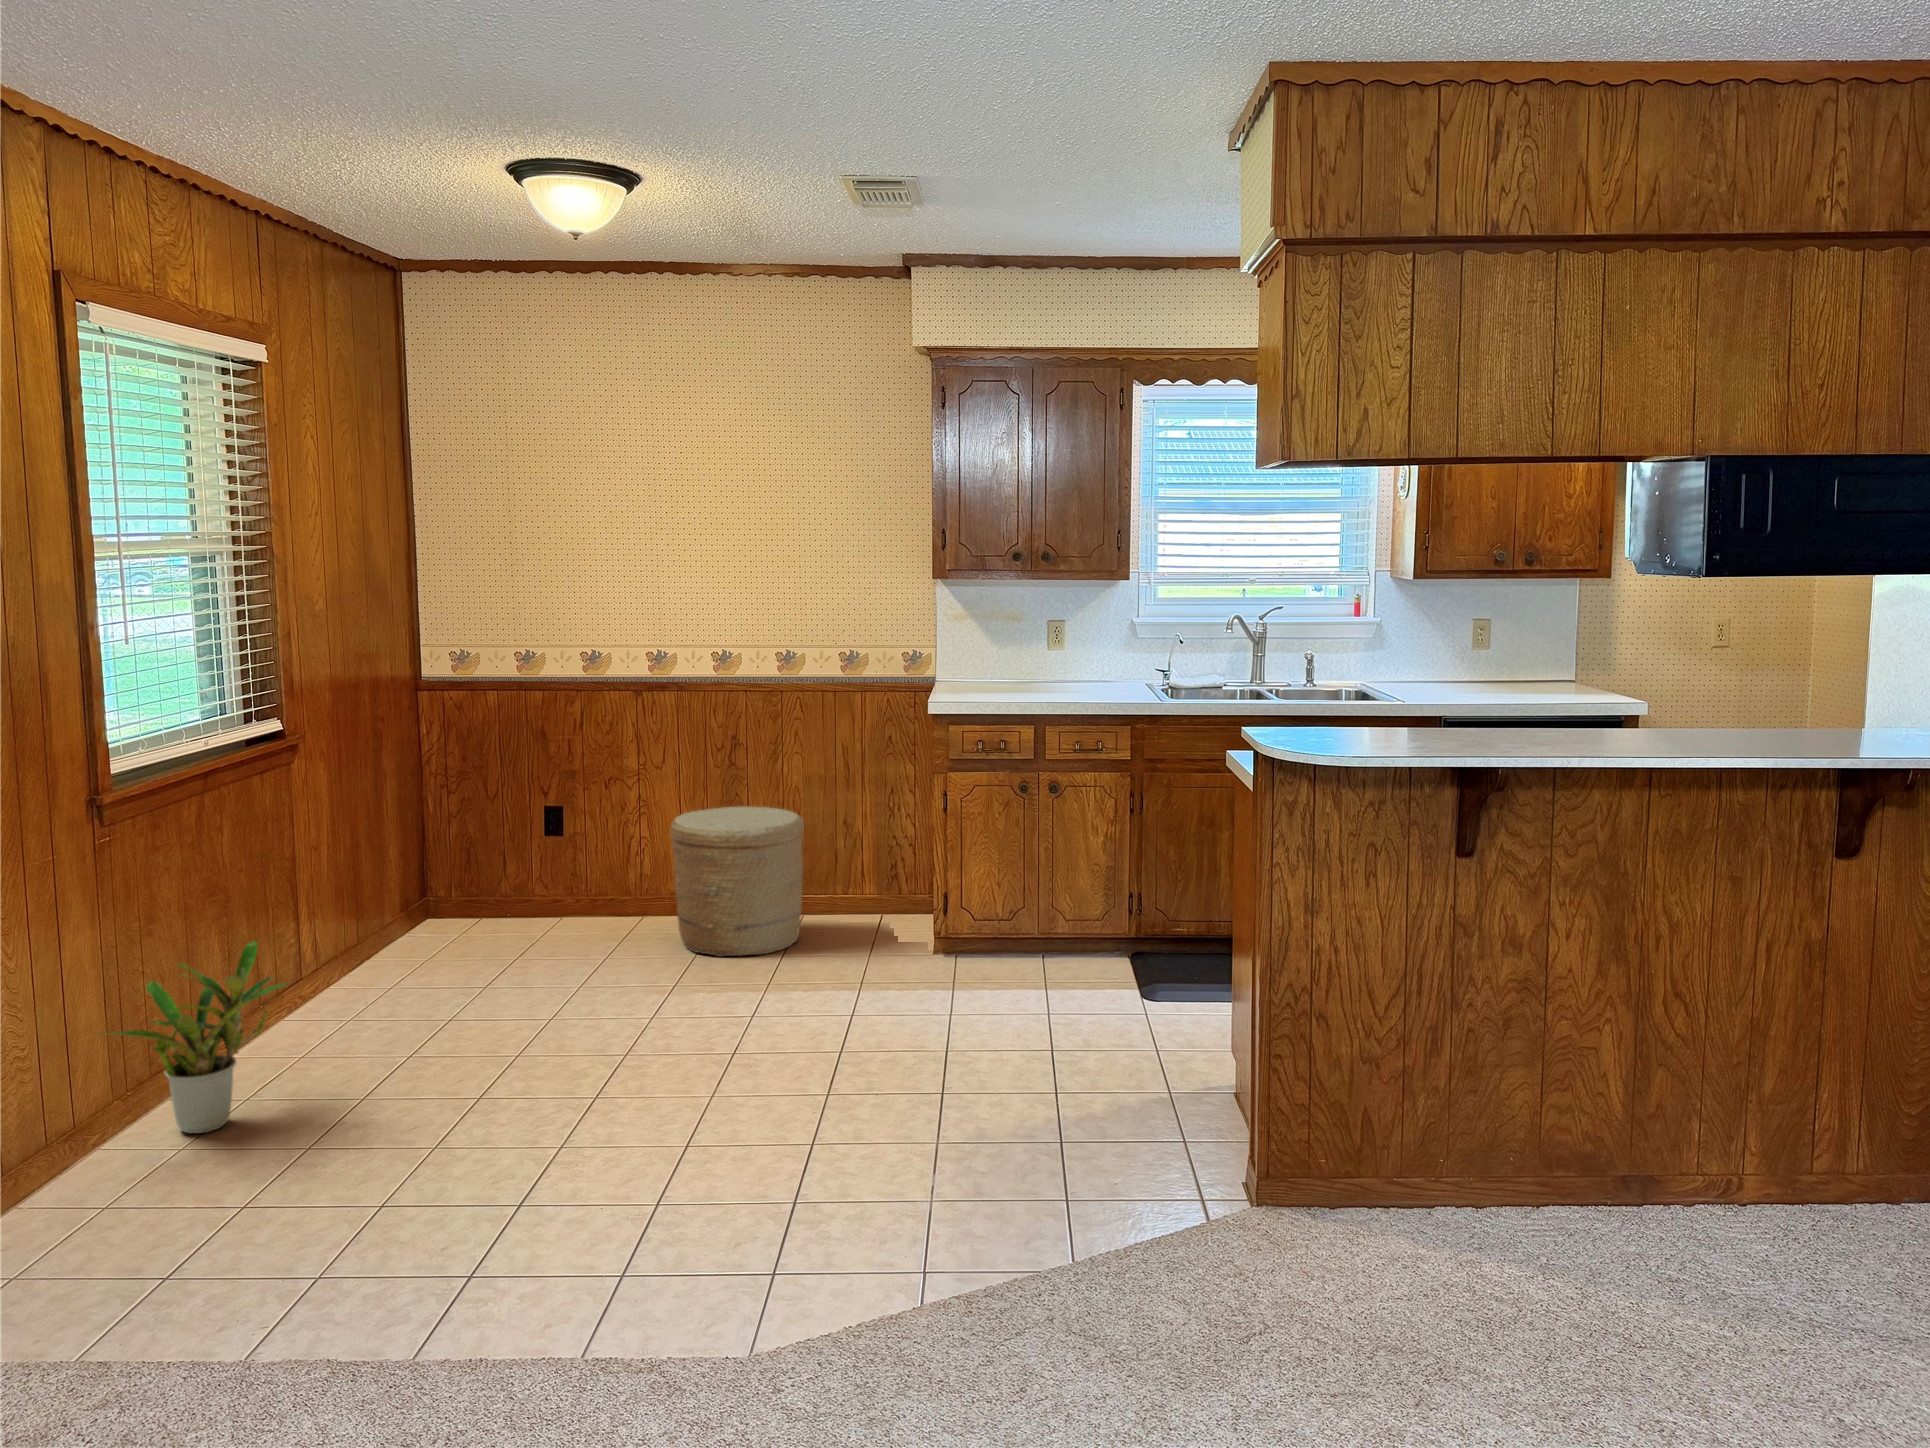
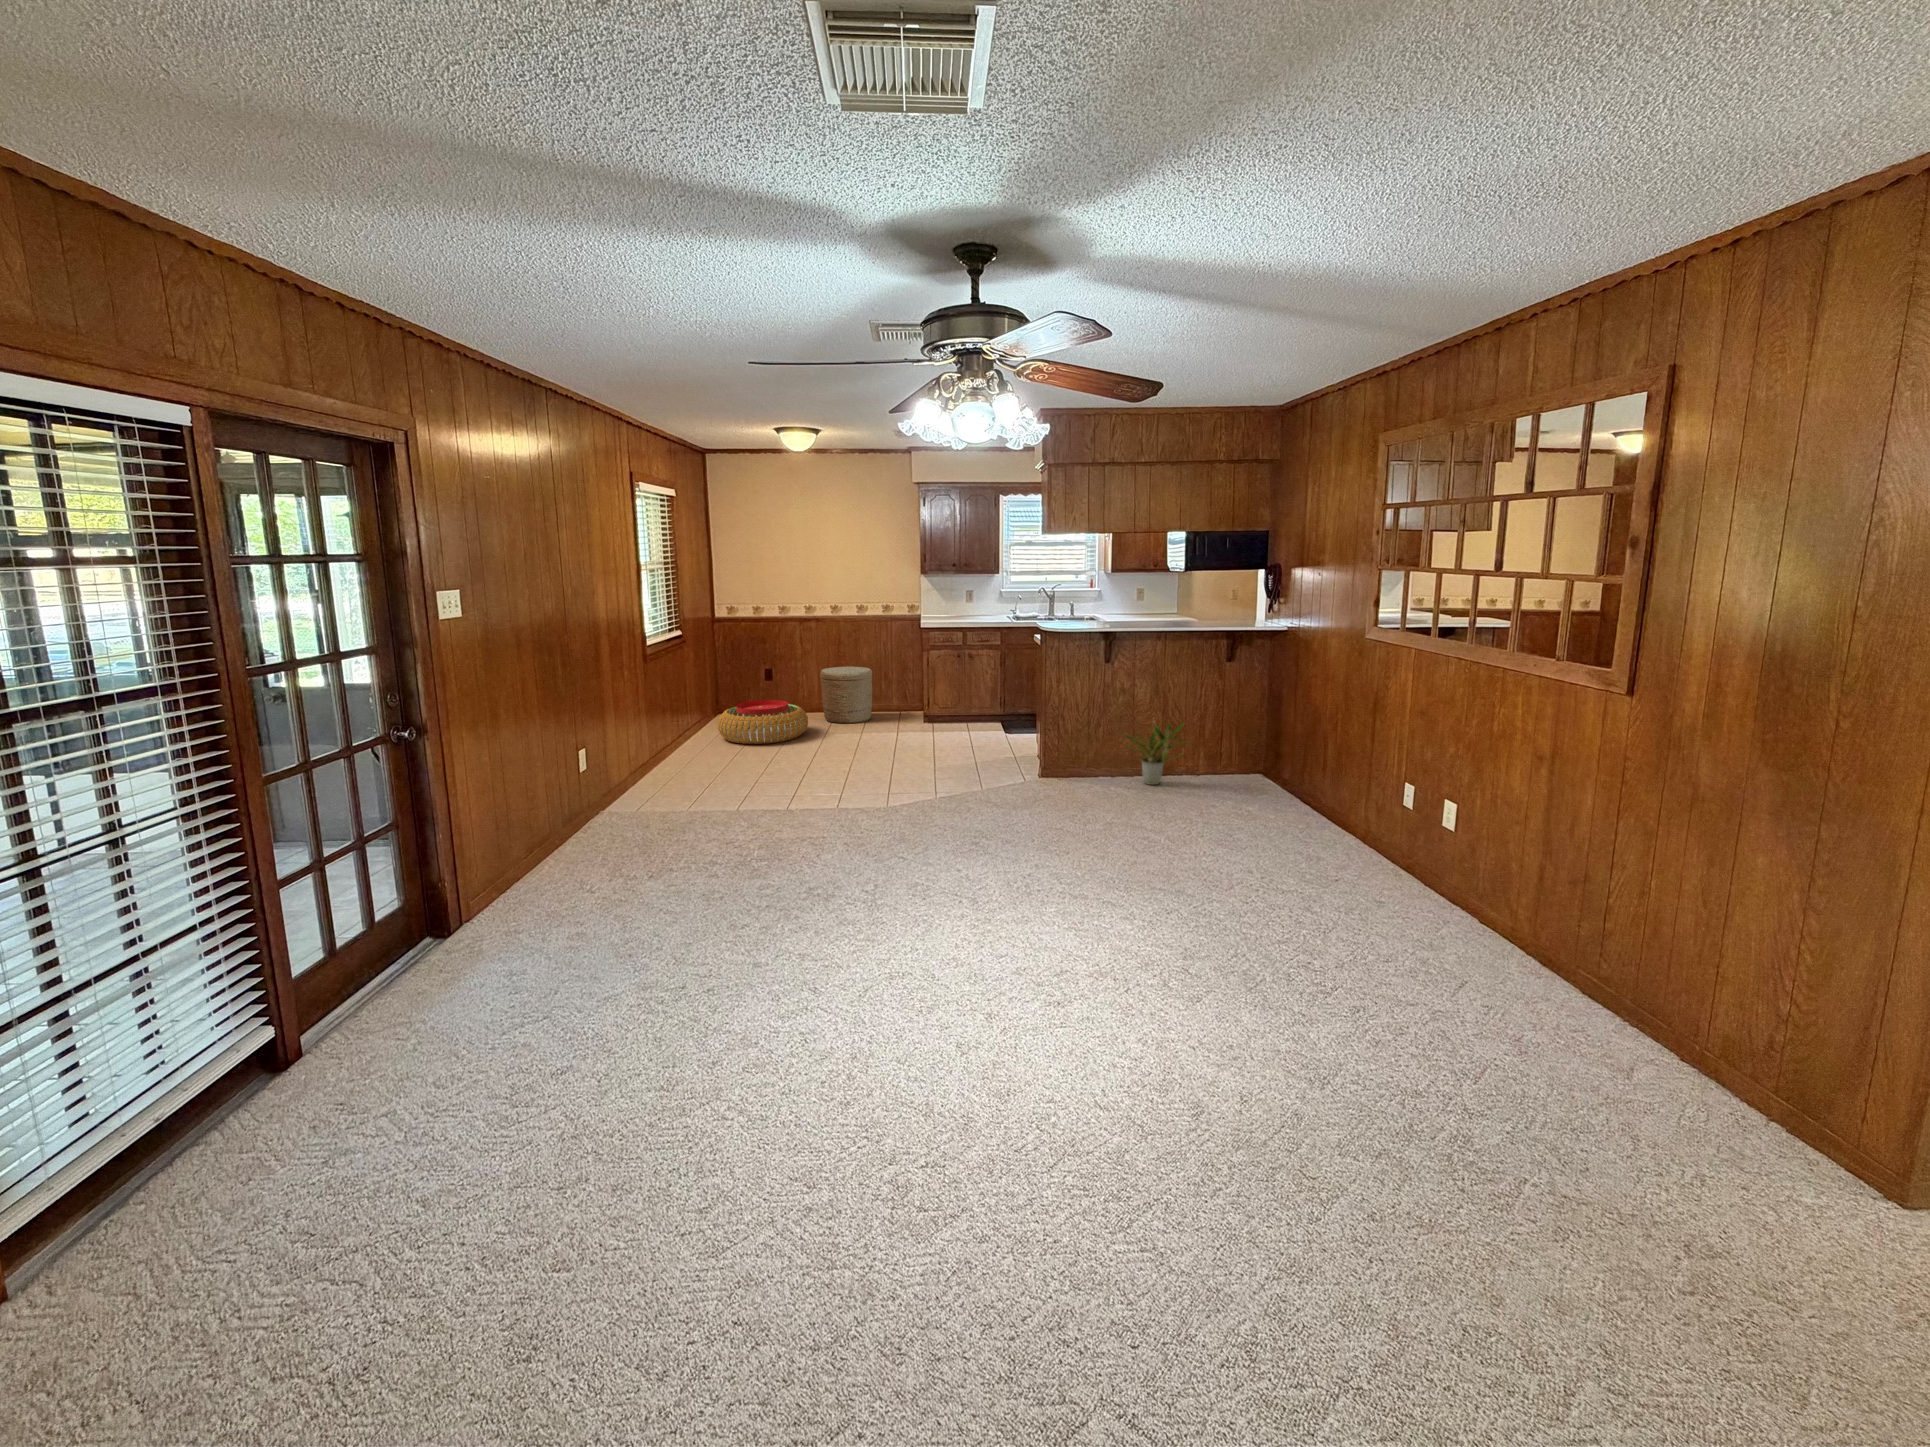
pouf: none [376,899,623,1029] -> present [717,700,808,744]
potted plant: present [103,941,289,1134] -> present [1126,724,1184,785]

